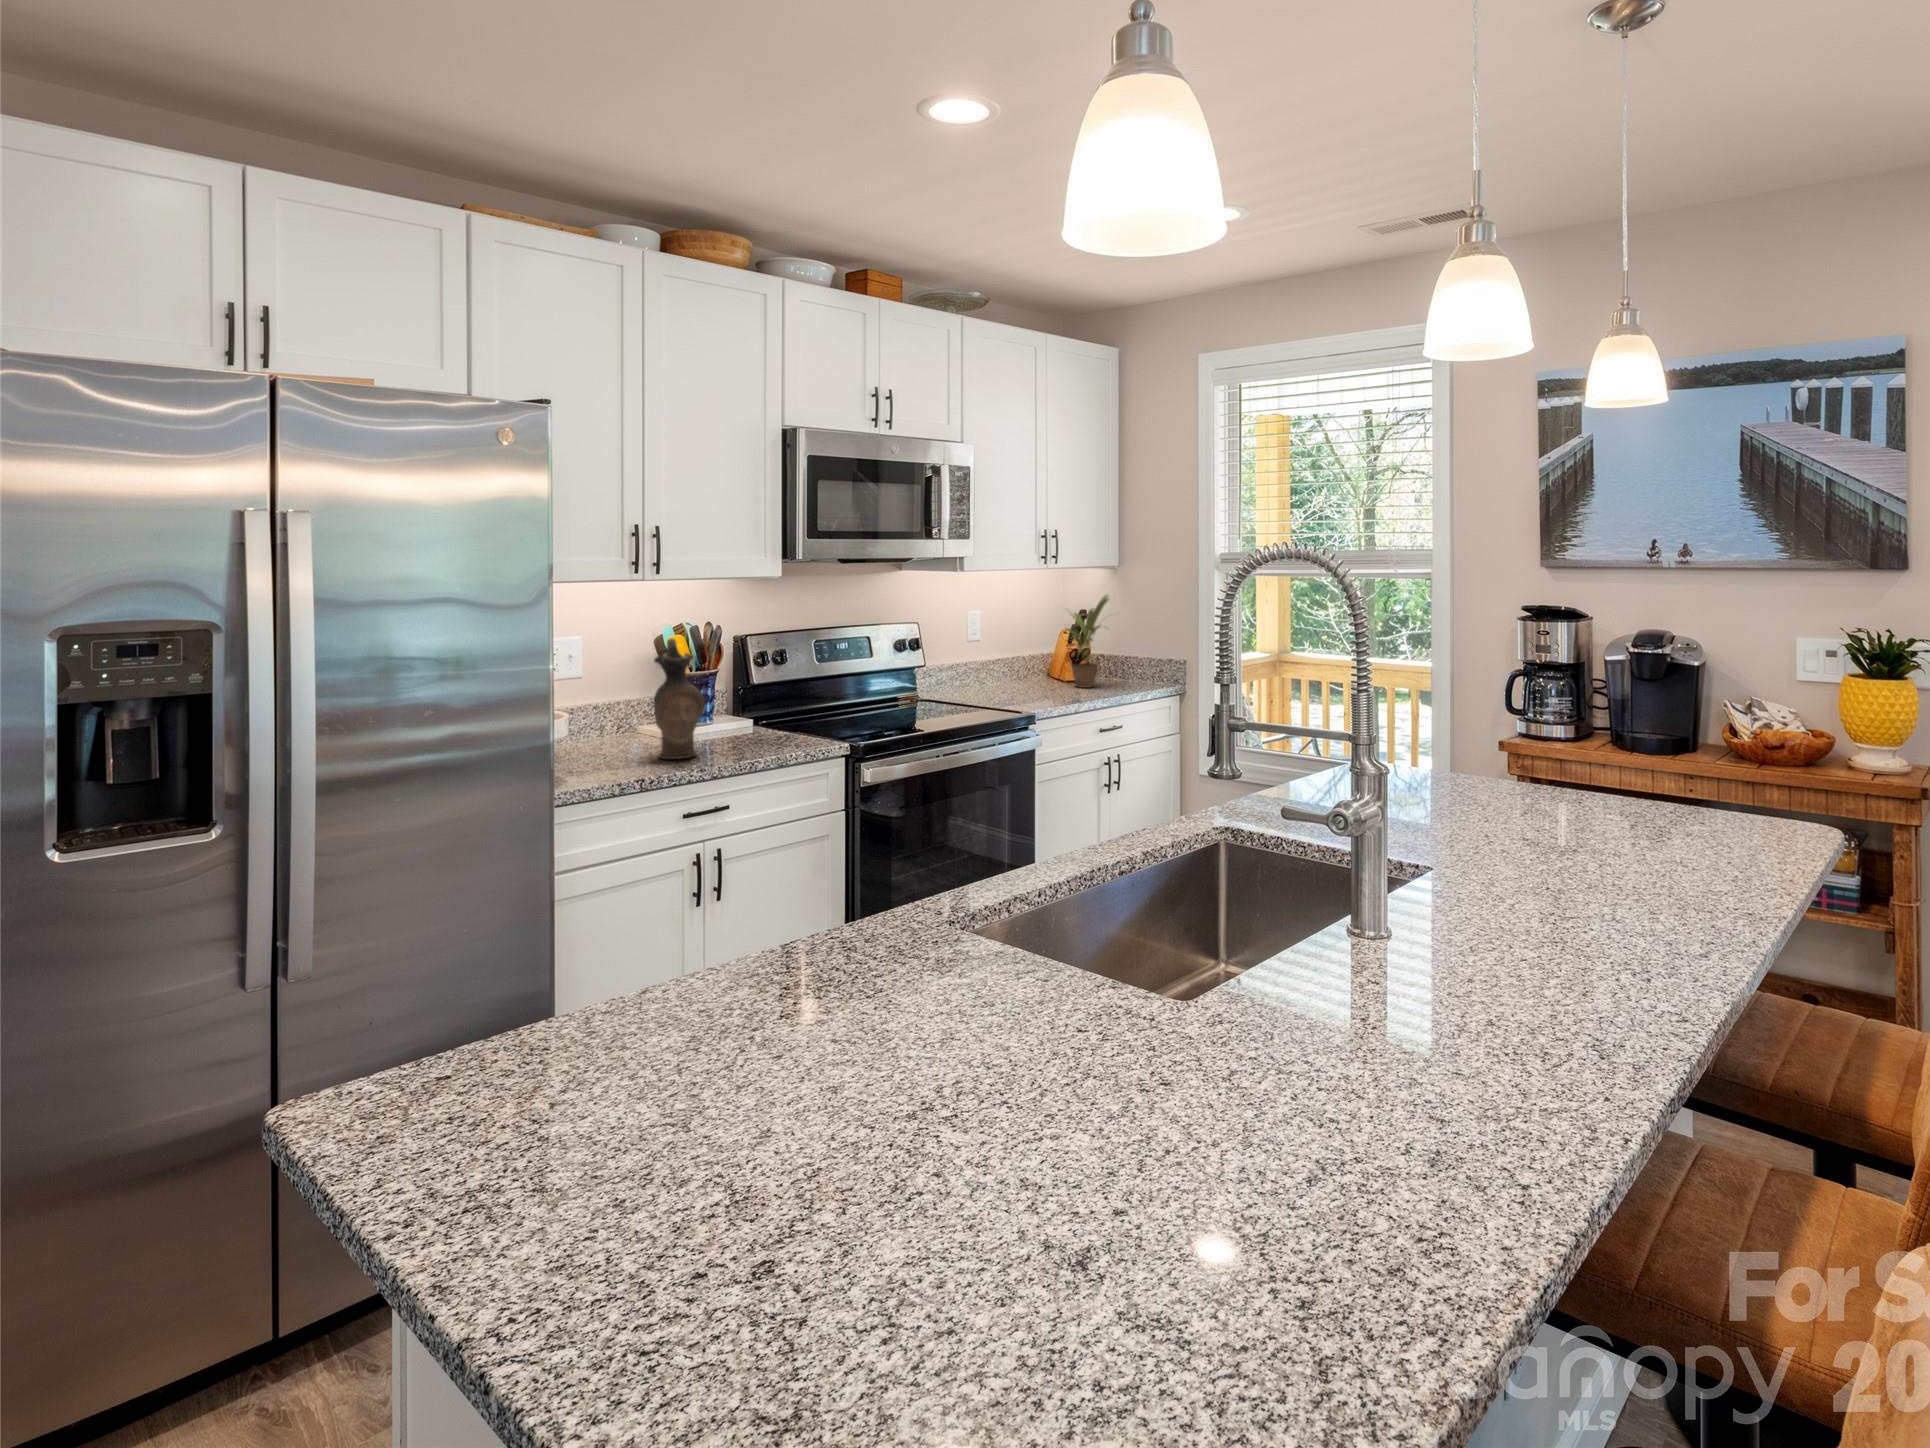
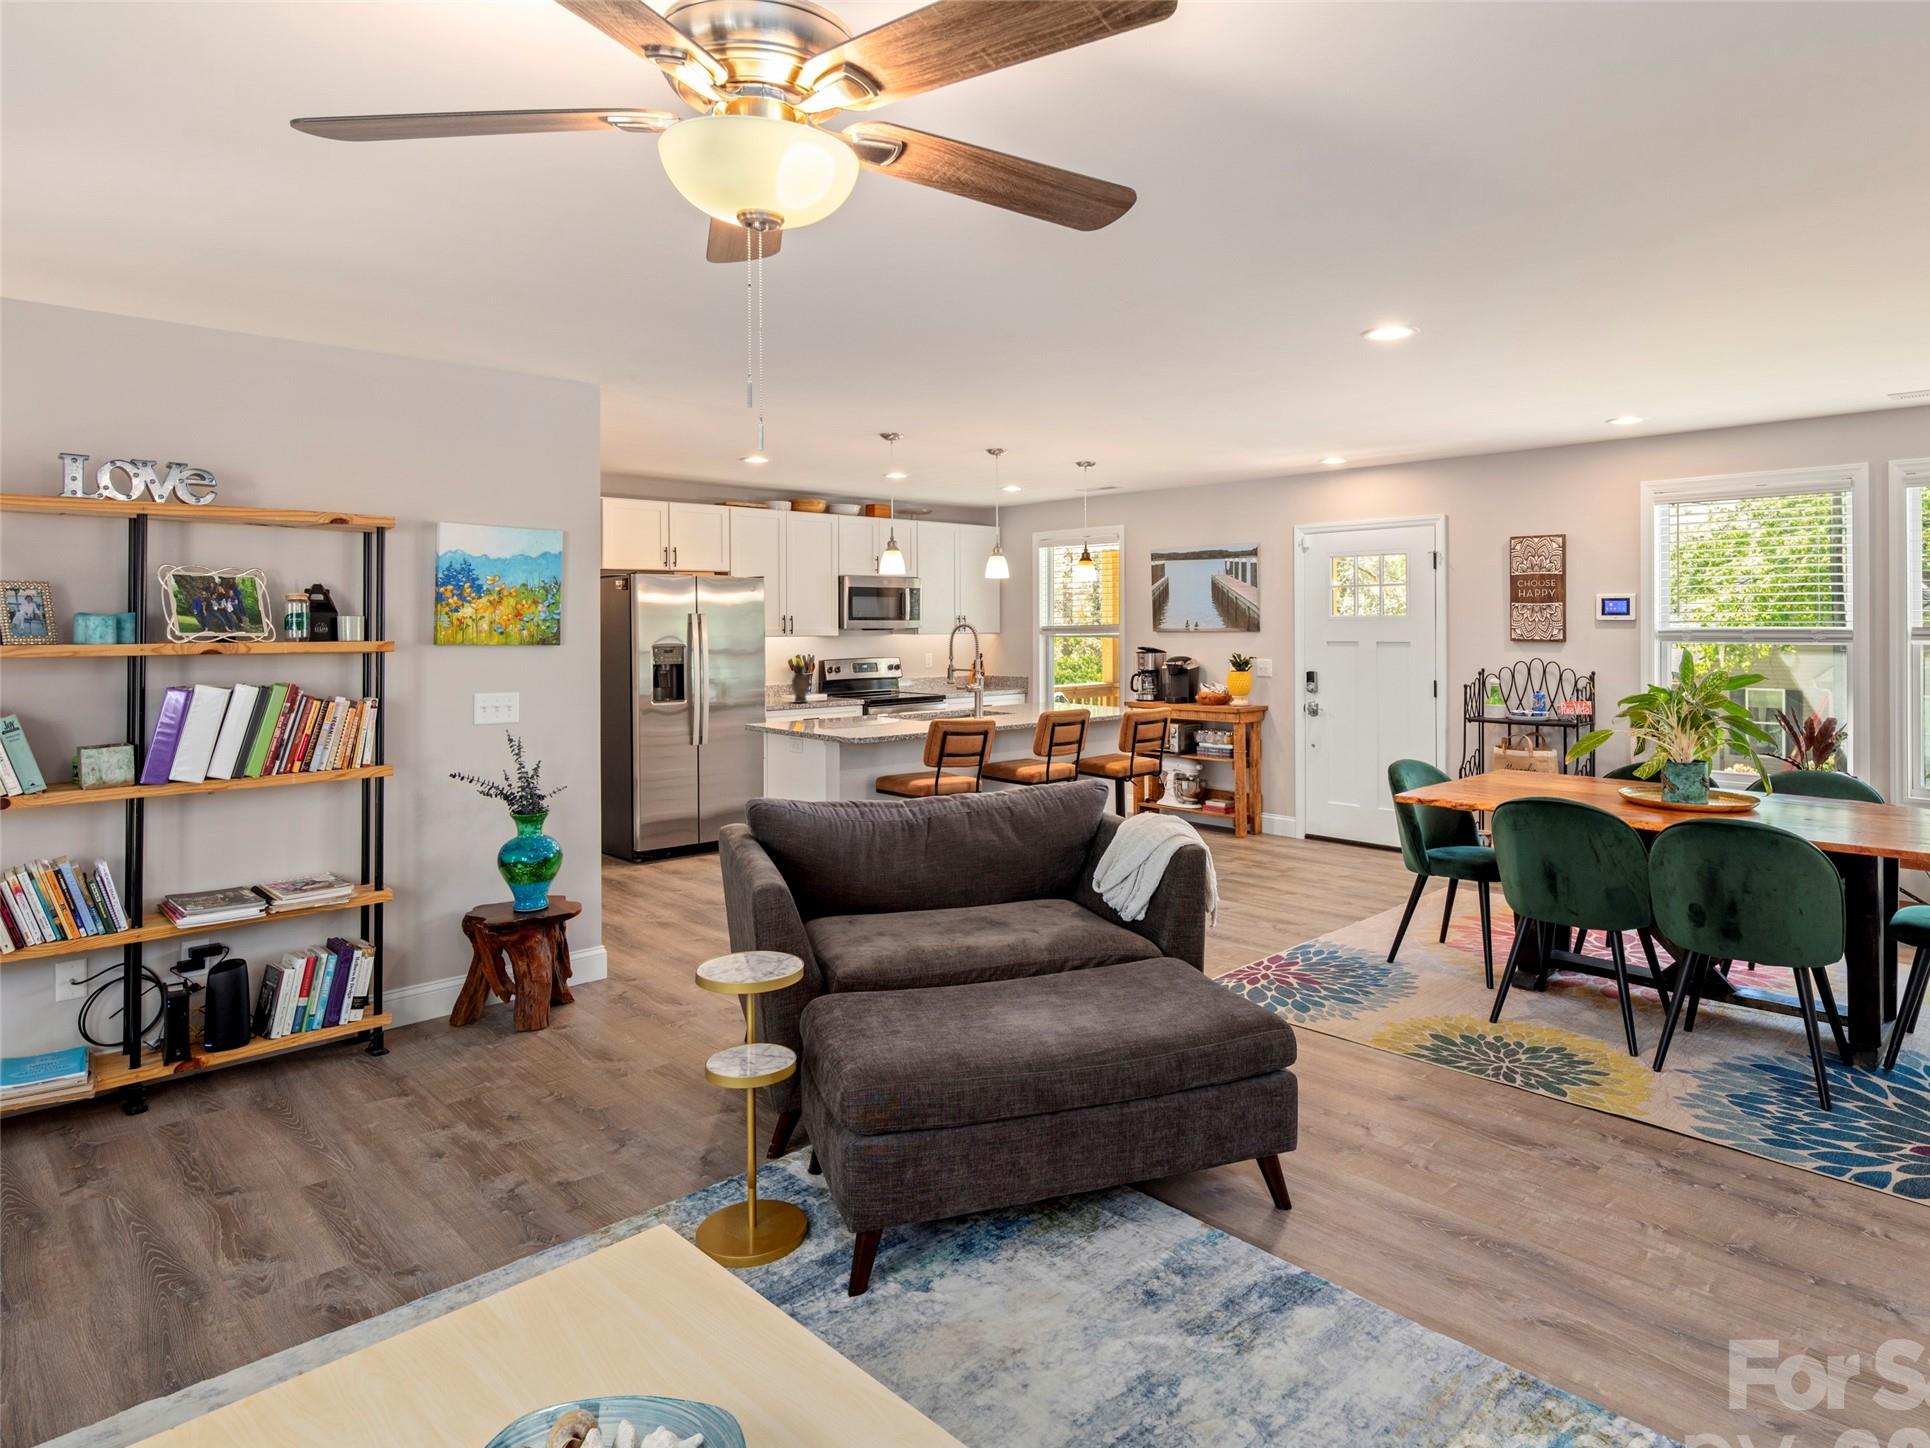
potted plant: present [1065,595,1109,688] -> none [968,644,995,687]

